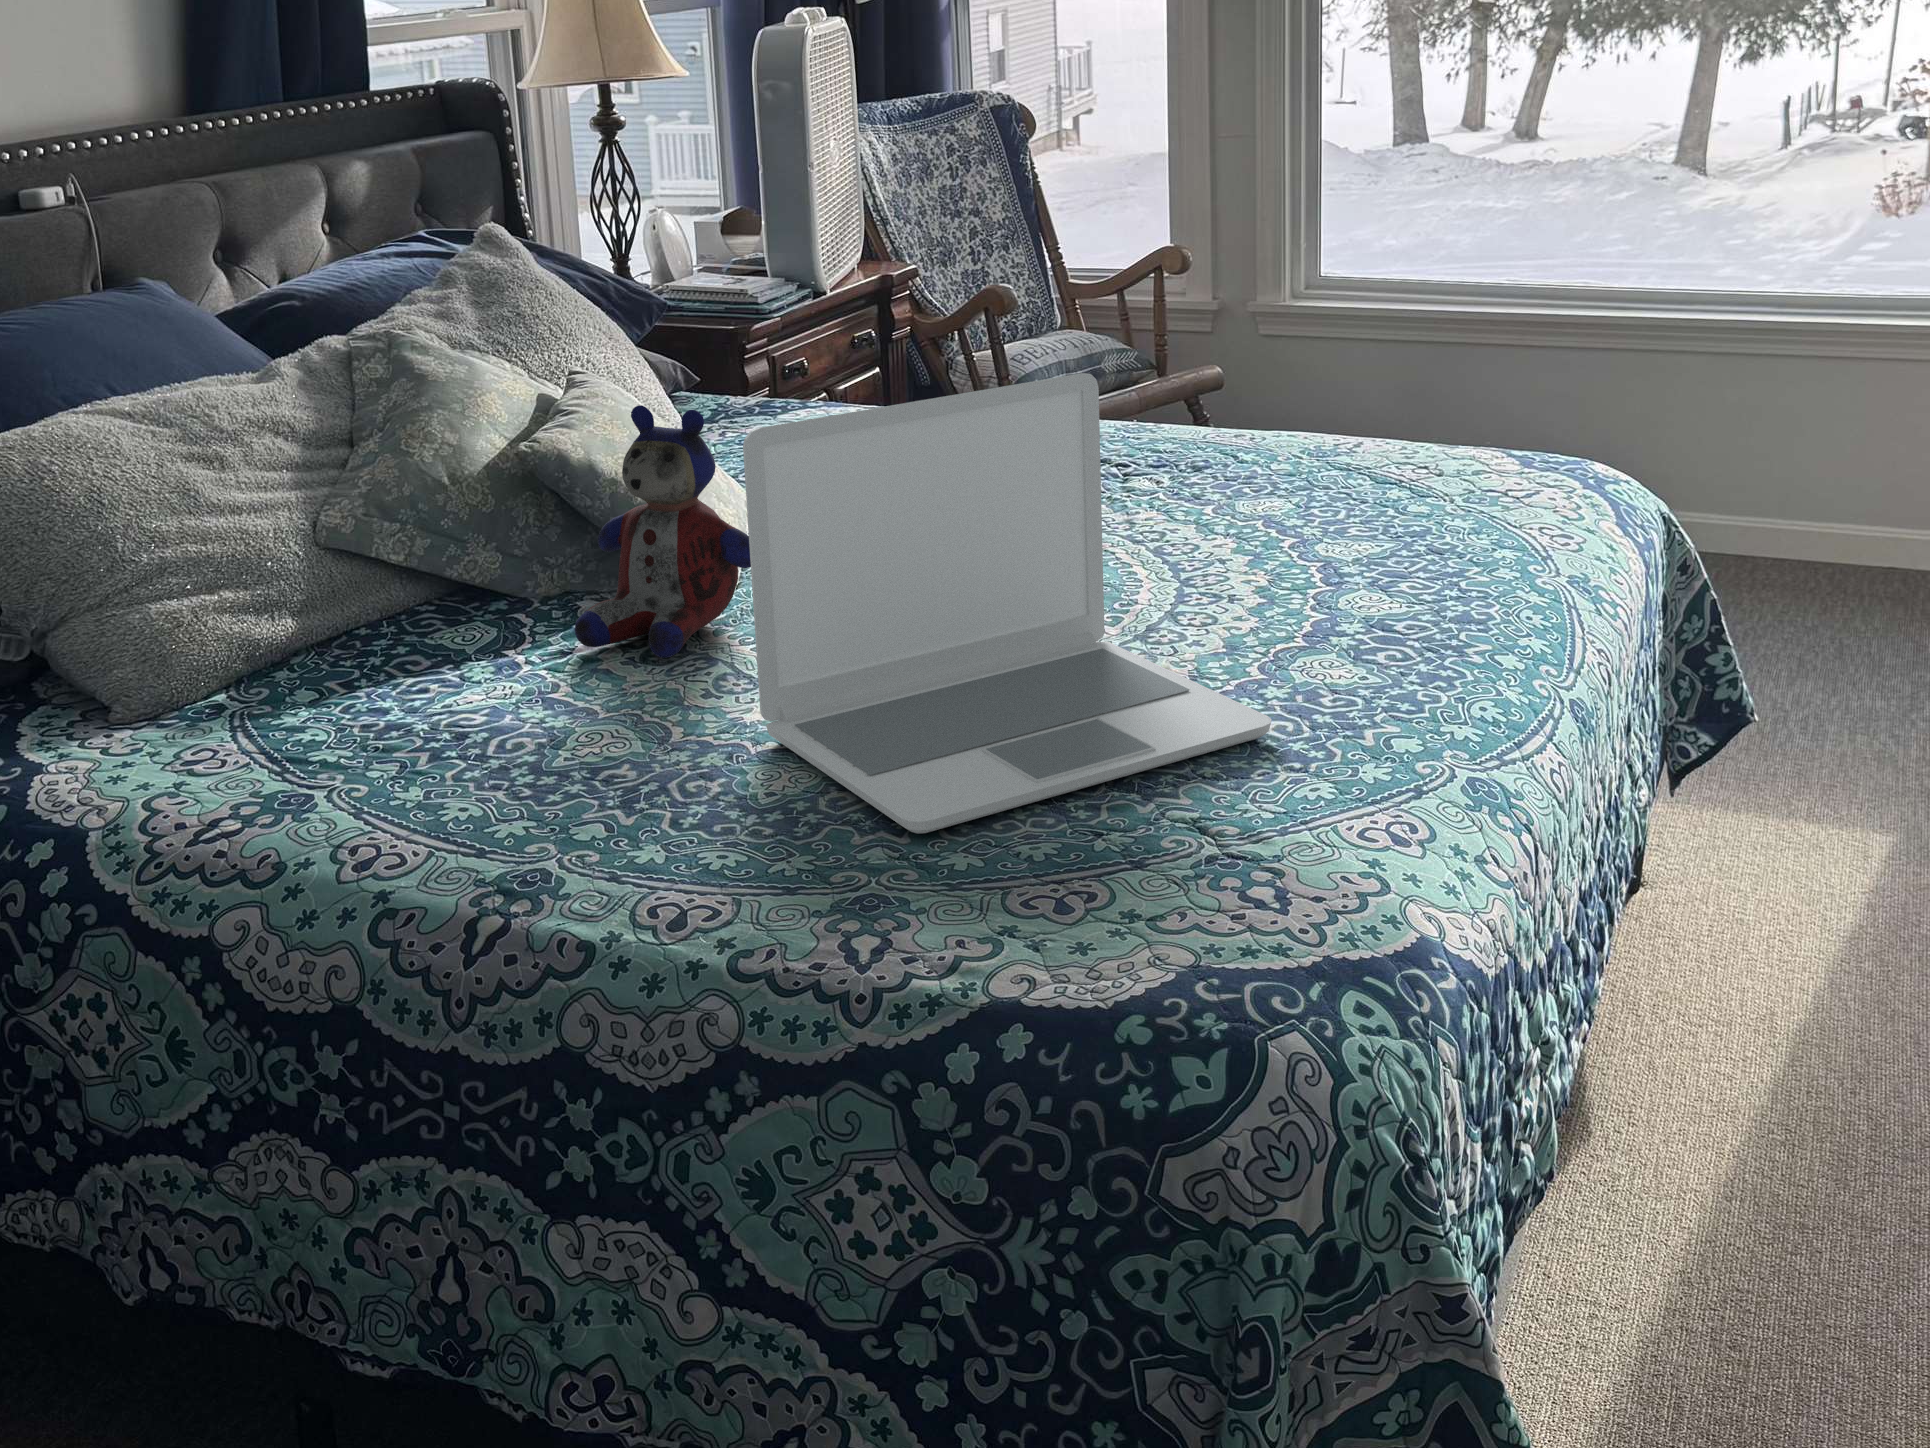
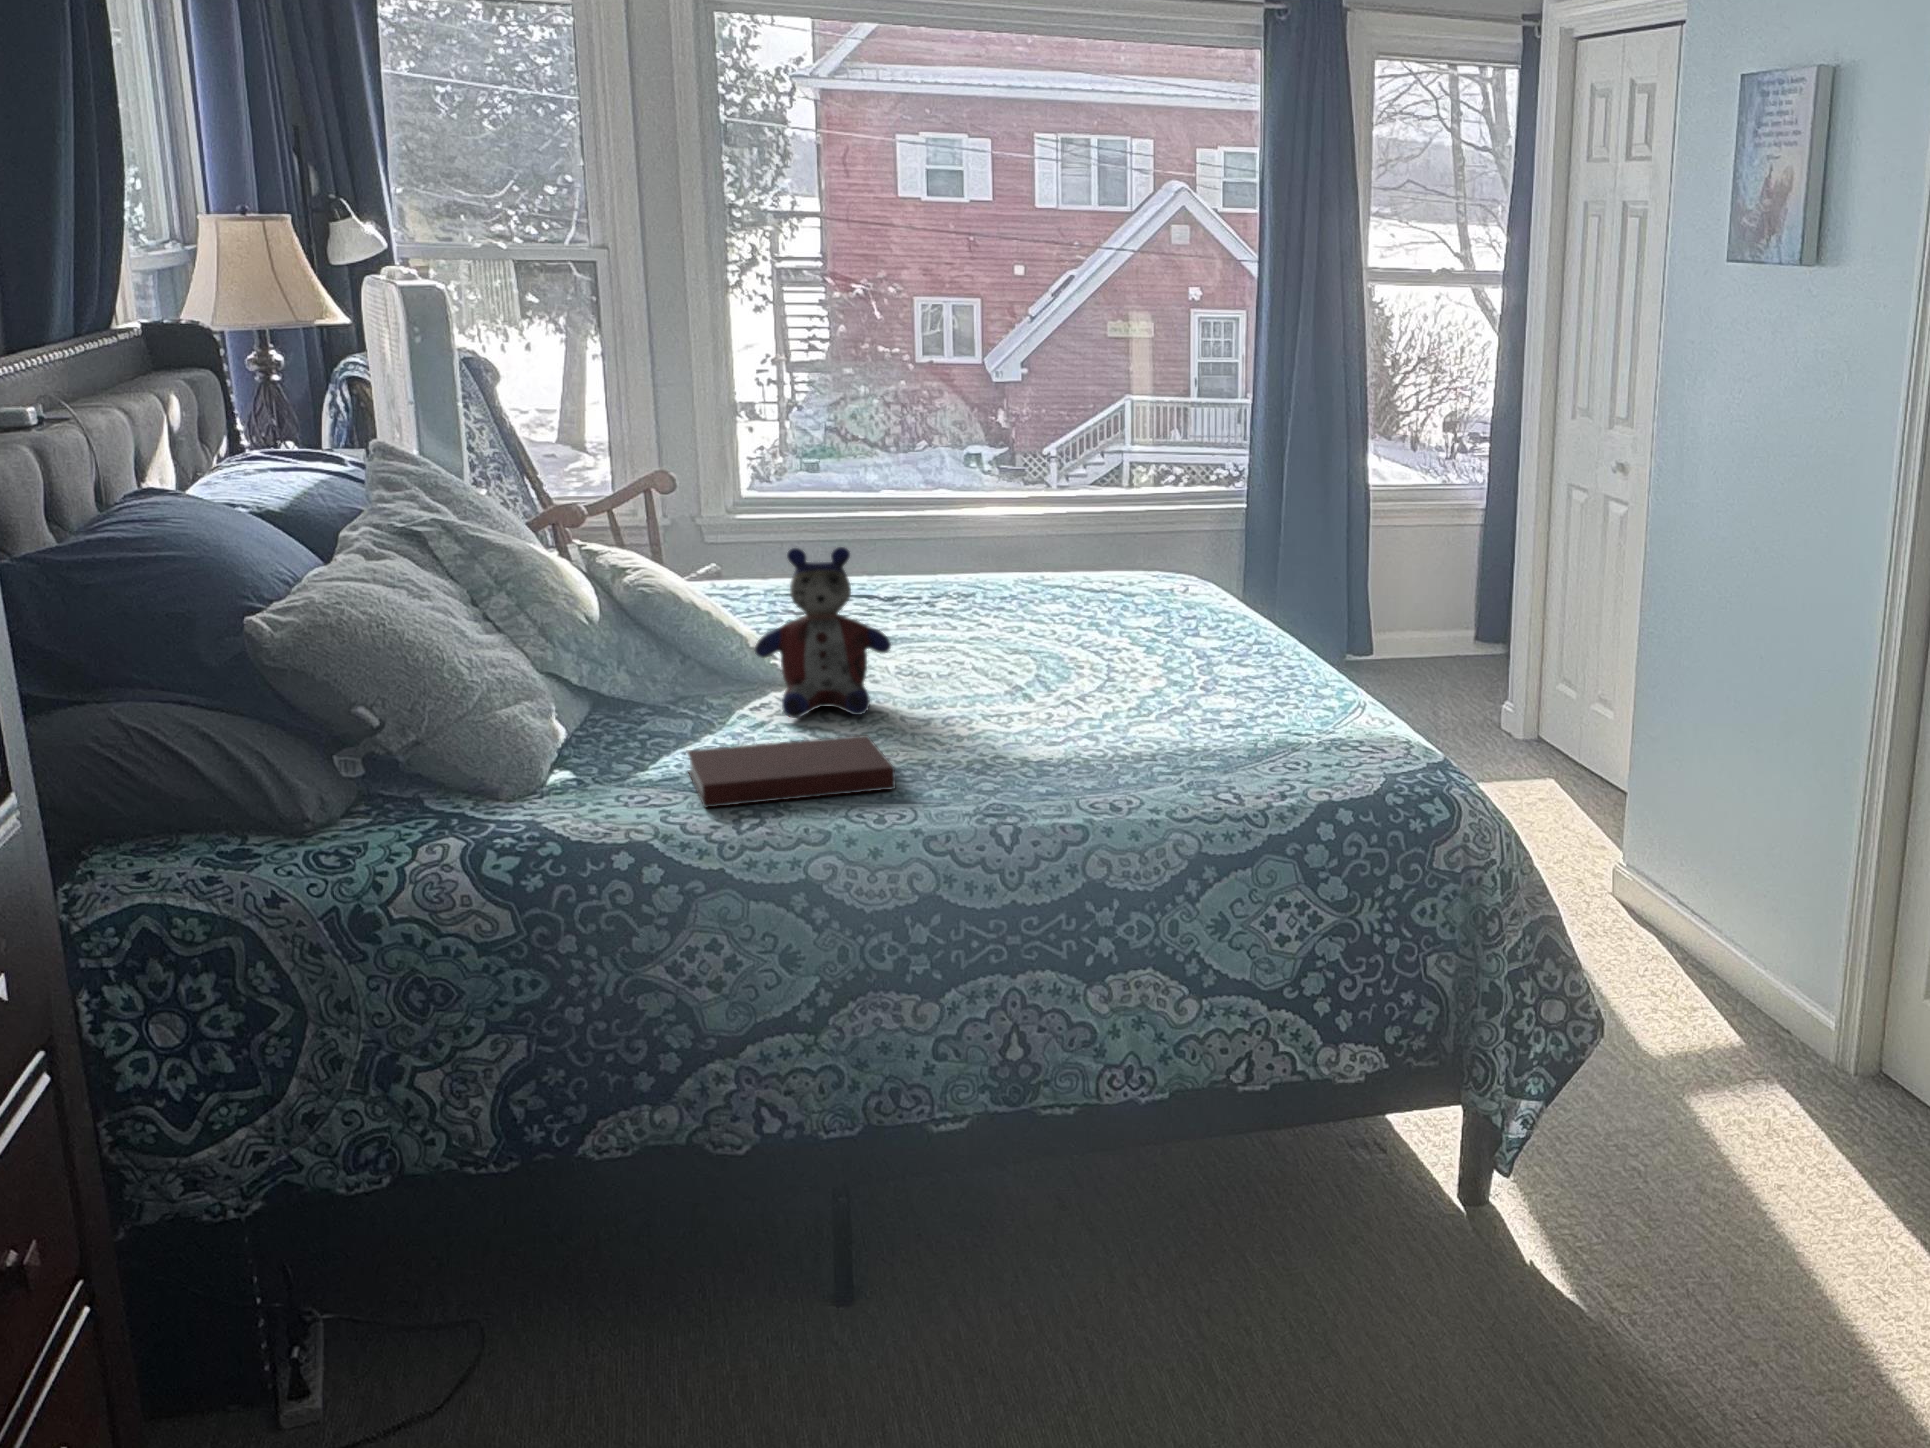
laptop: present [743,373,1272,833] -> none [998,502,1276,751]
notebook: none [205,688,546,812] -> present [687,735,895,807]

